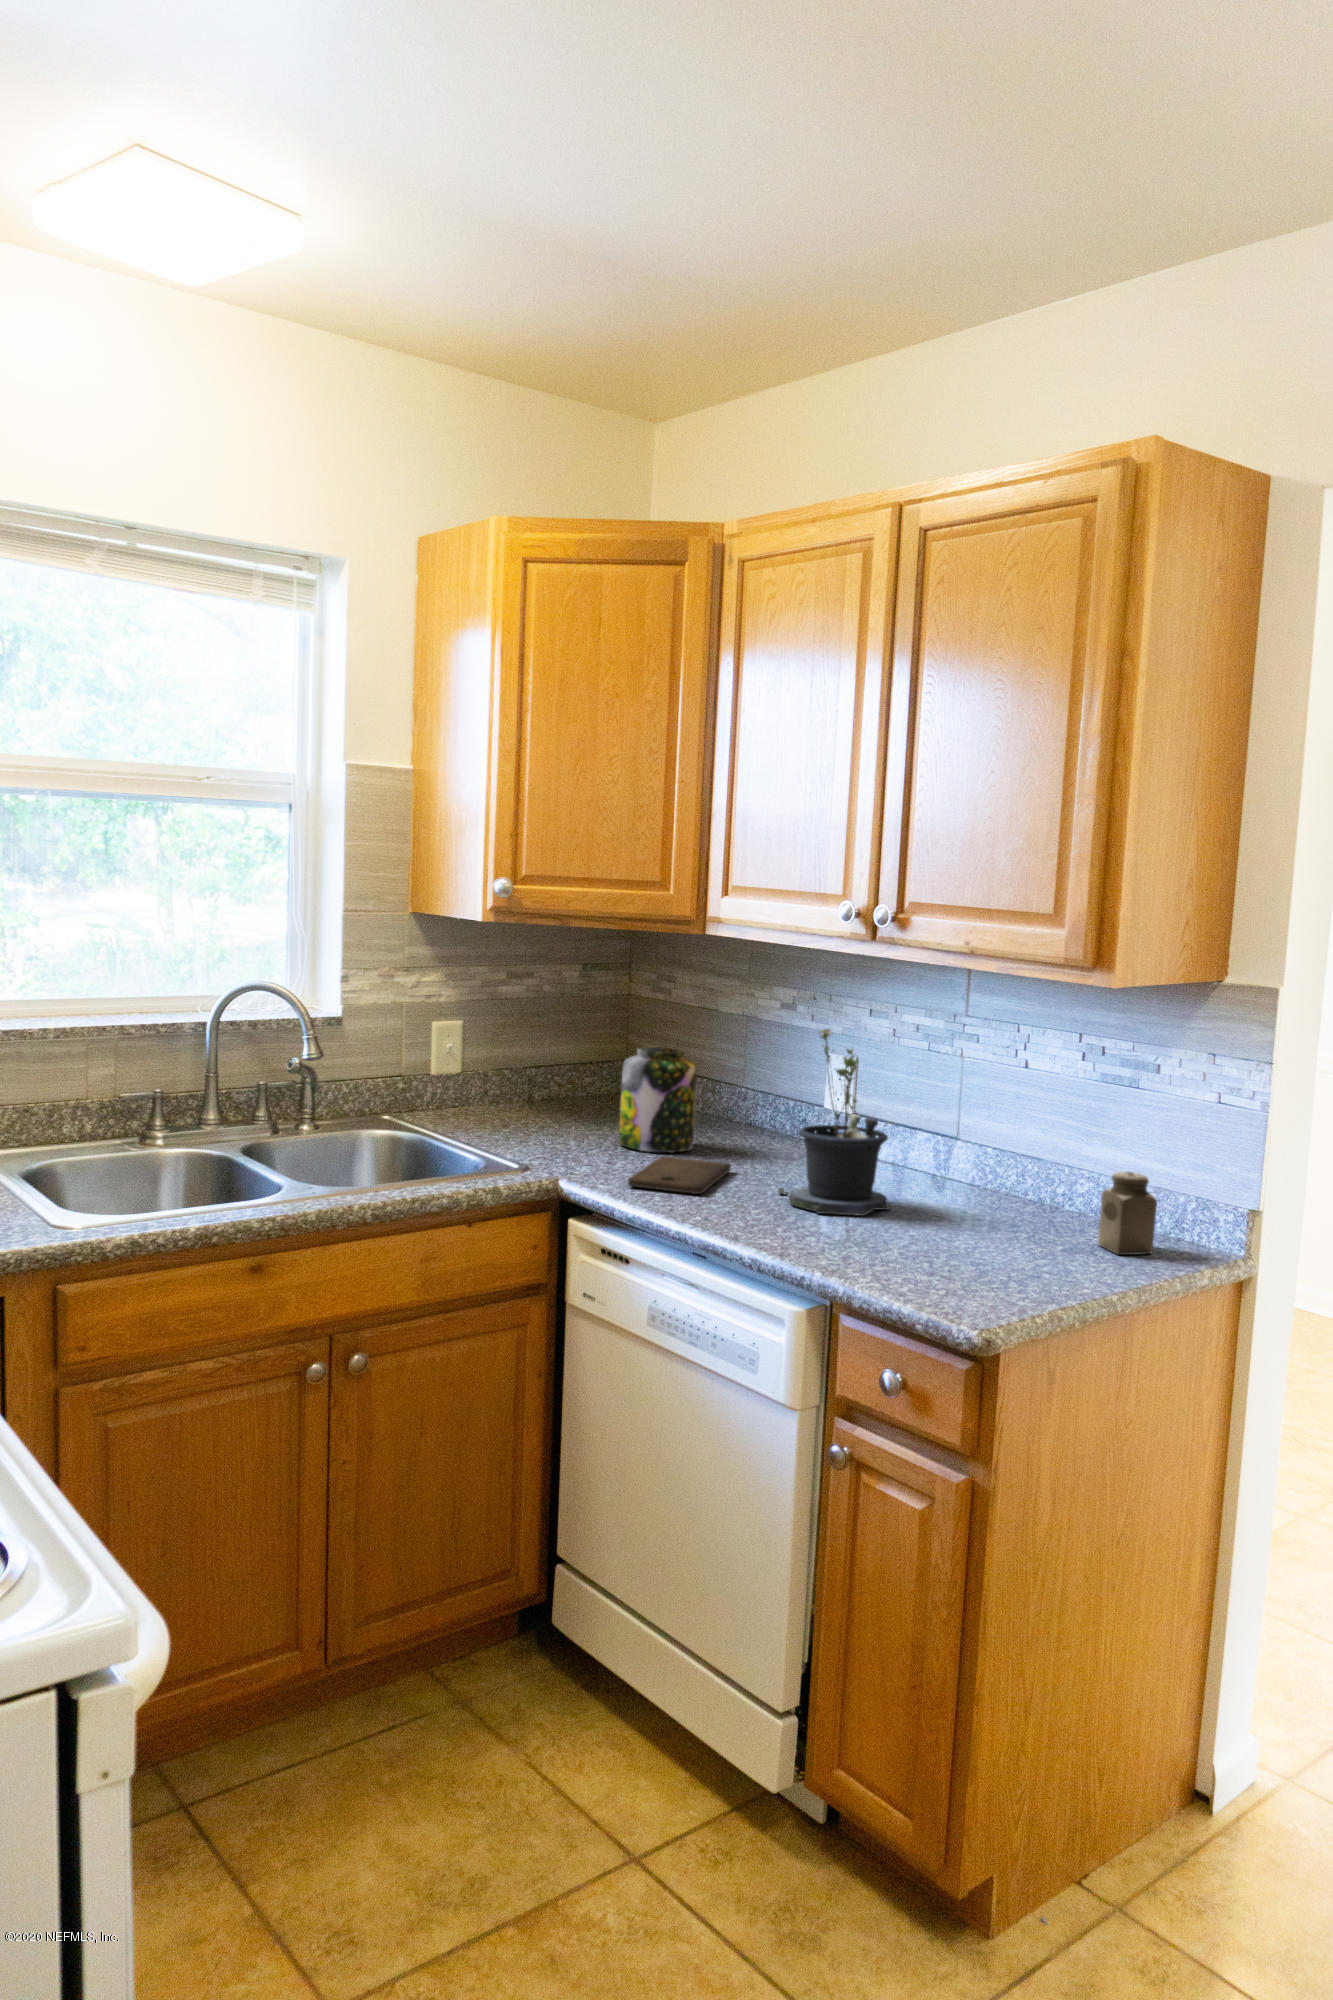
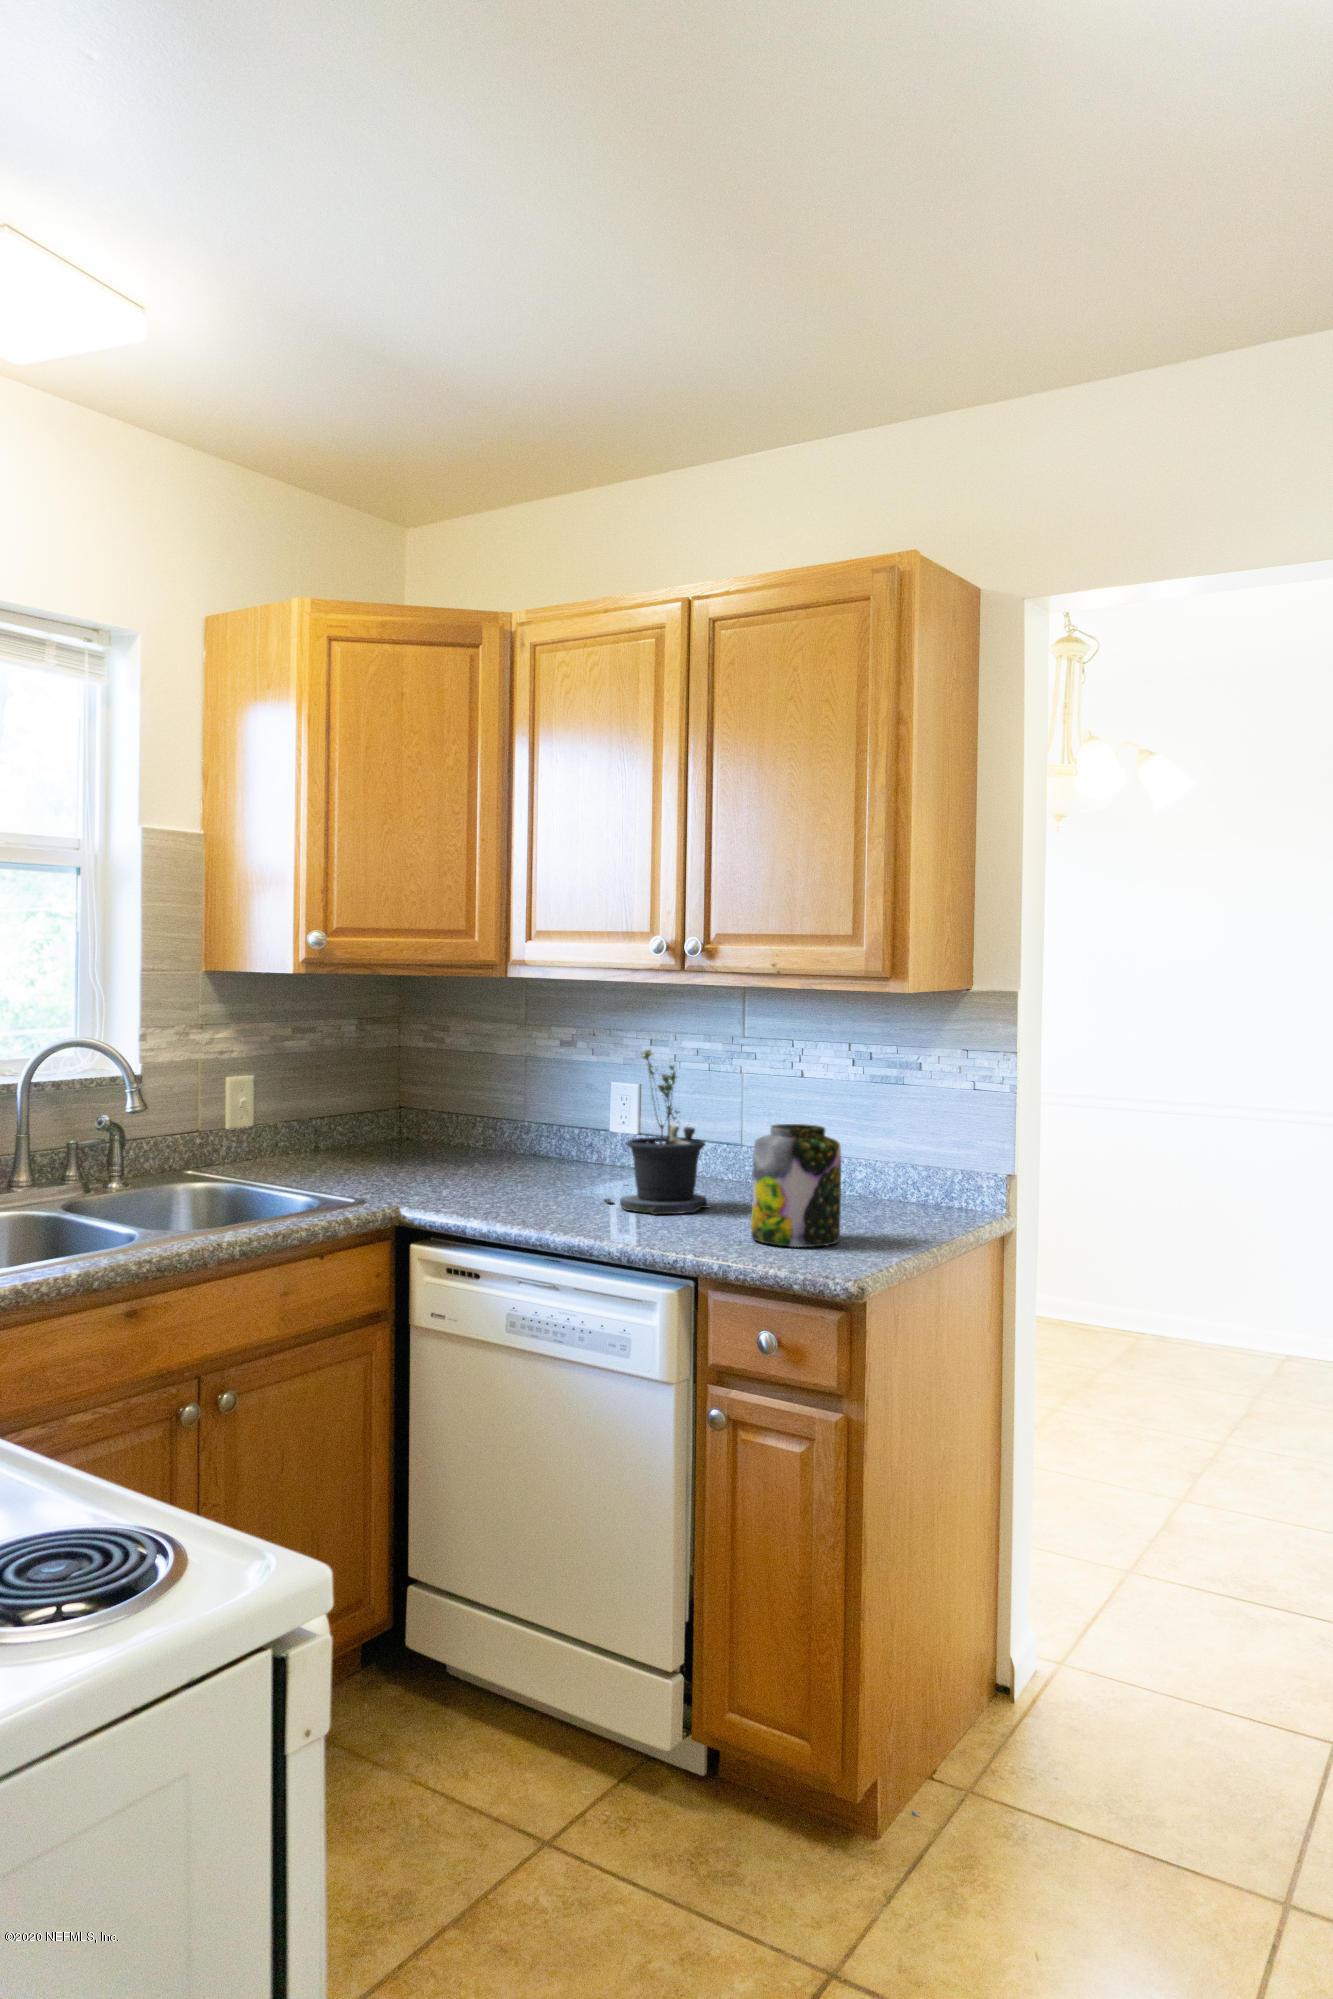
jar: present [619,1047,697,1153] -> present [751,1124,841,1247]
cutting board: present [628,1156,731,1194] -> none [471,1182,551,1208]
salt shaker: present [1098,1172,1157,1255] -> none [895,1153,943,1223]

